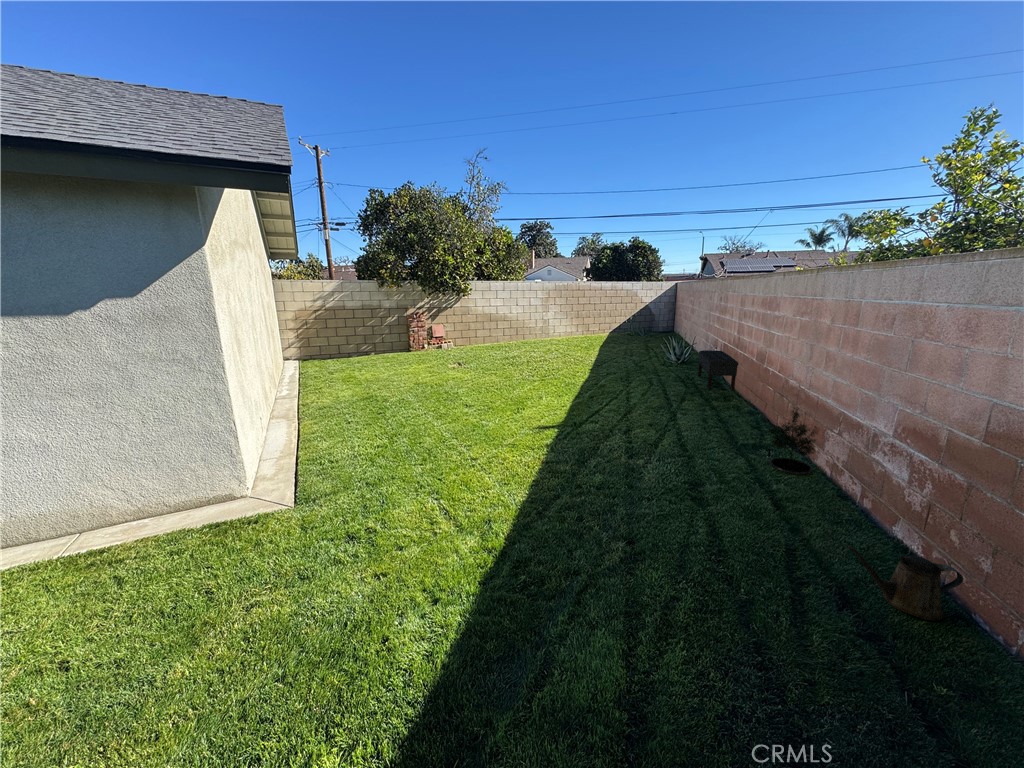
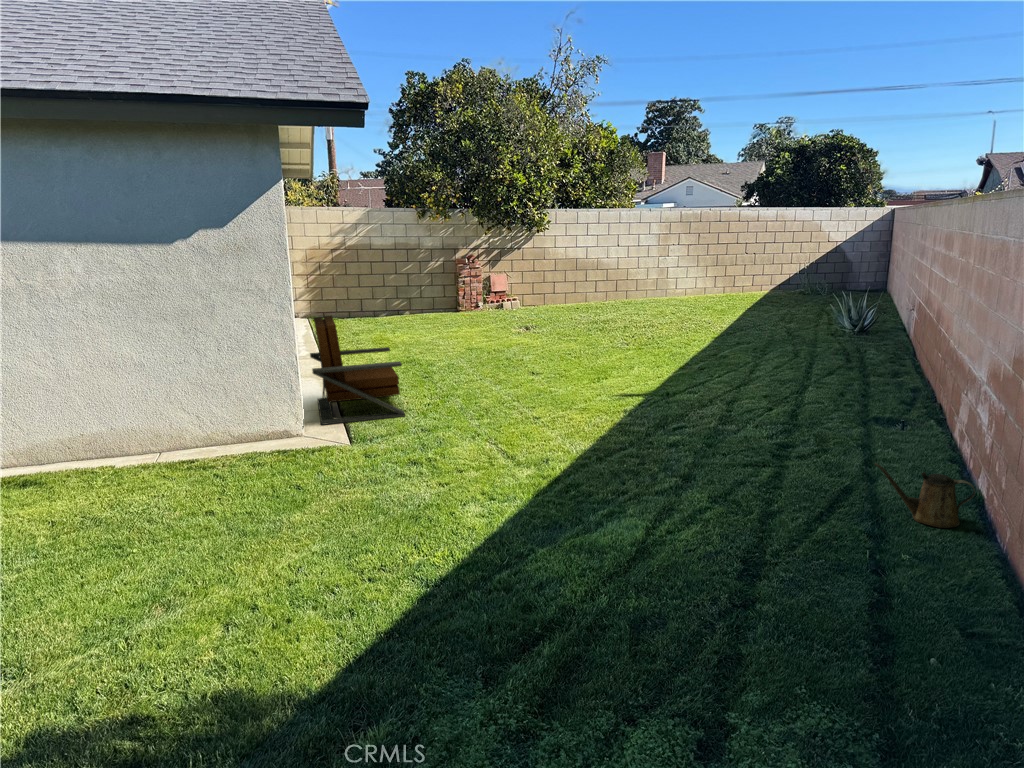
bench: present [698,350,738,390] -> none [872,310,917,364]
lounge chair: none [259,373,356,480] -> present [310,316,405,425]
potted tree: present [770,407,818,475] -> none [885,358,944,442]

